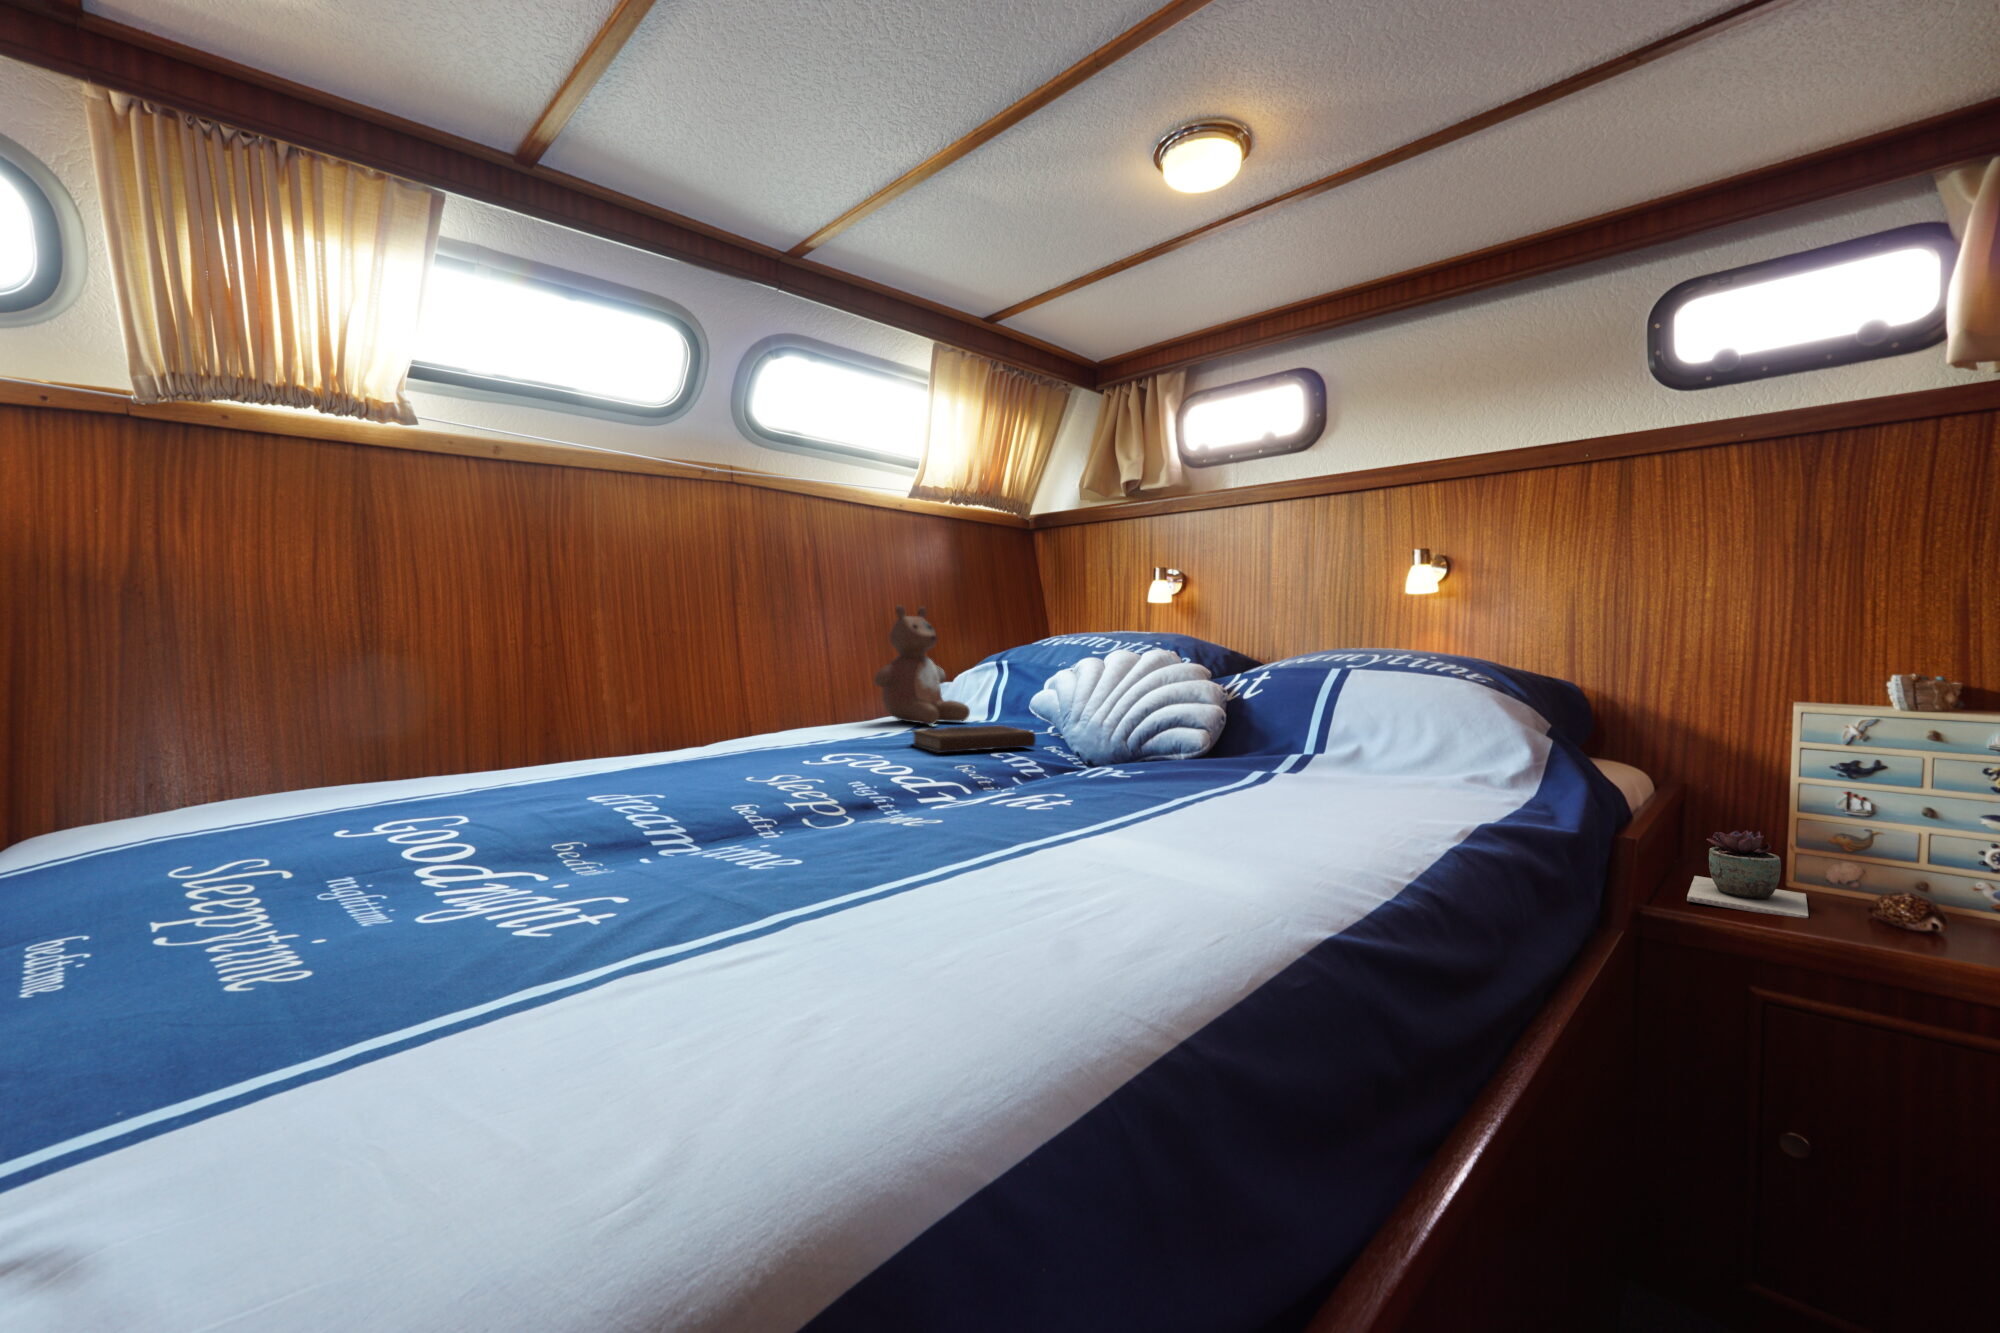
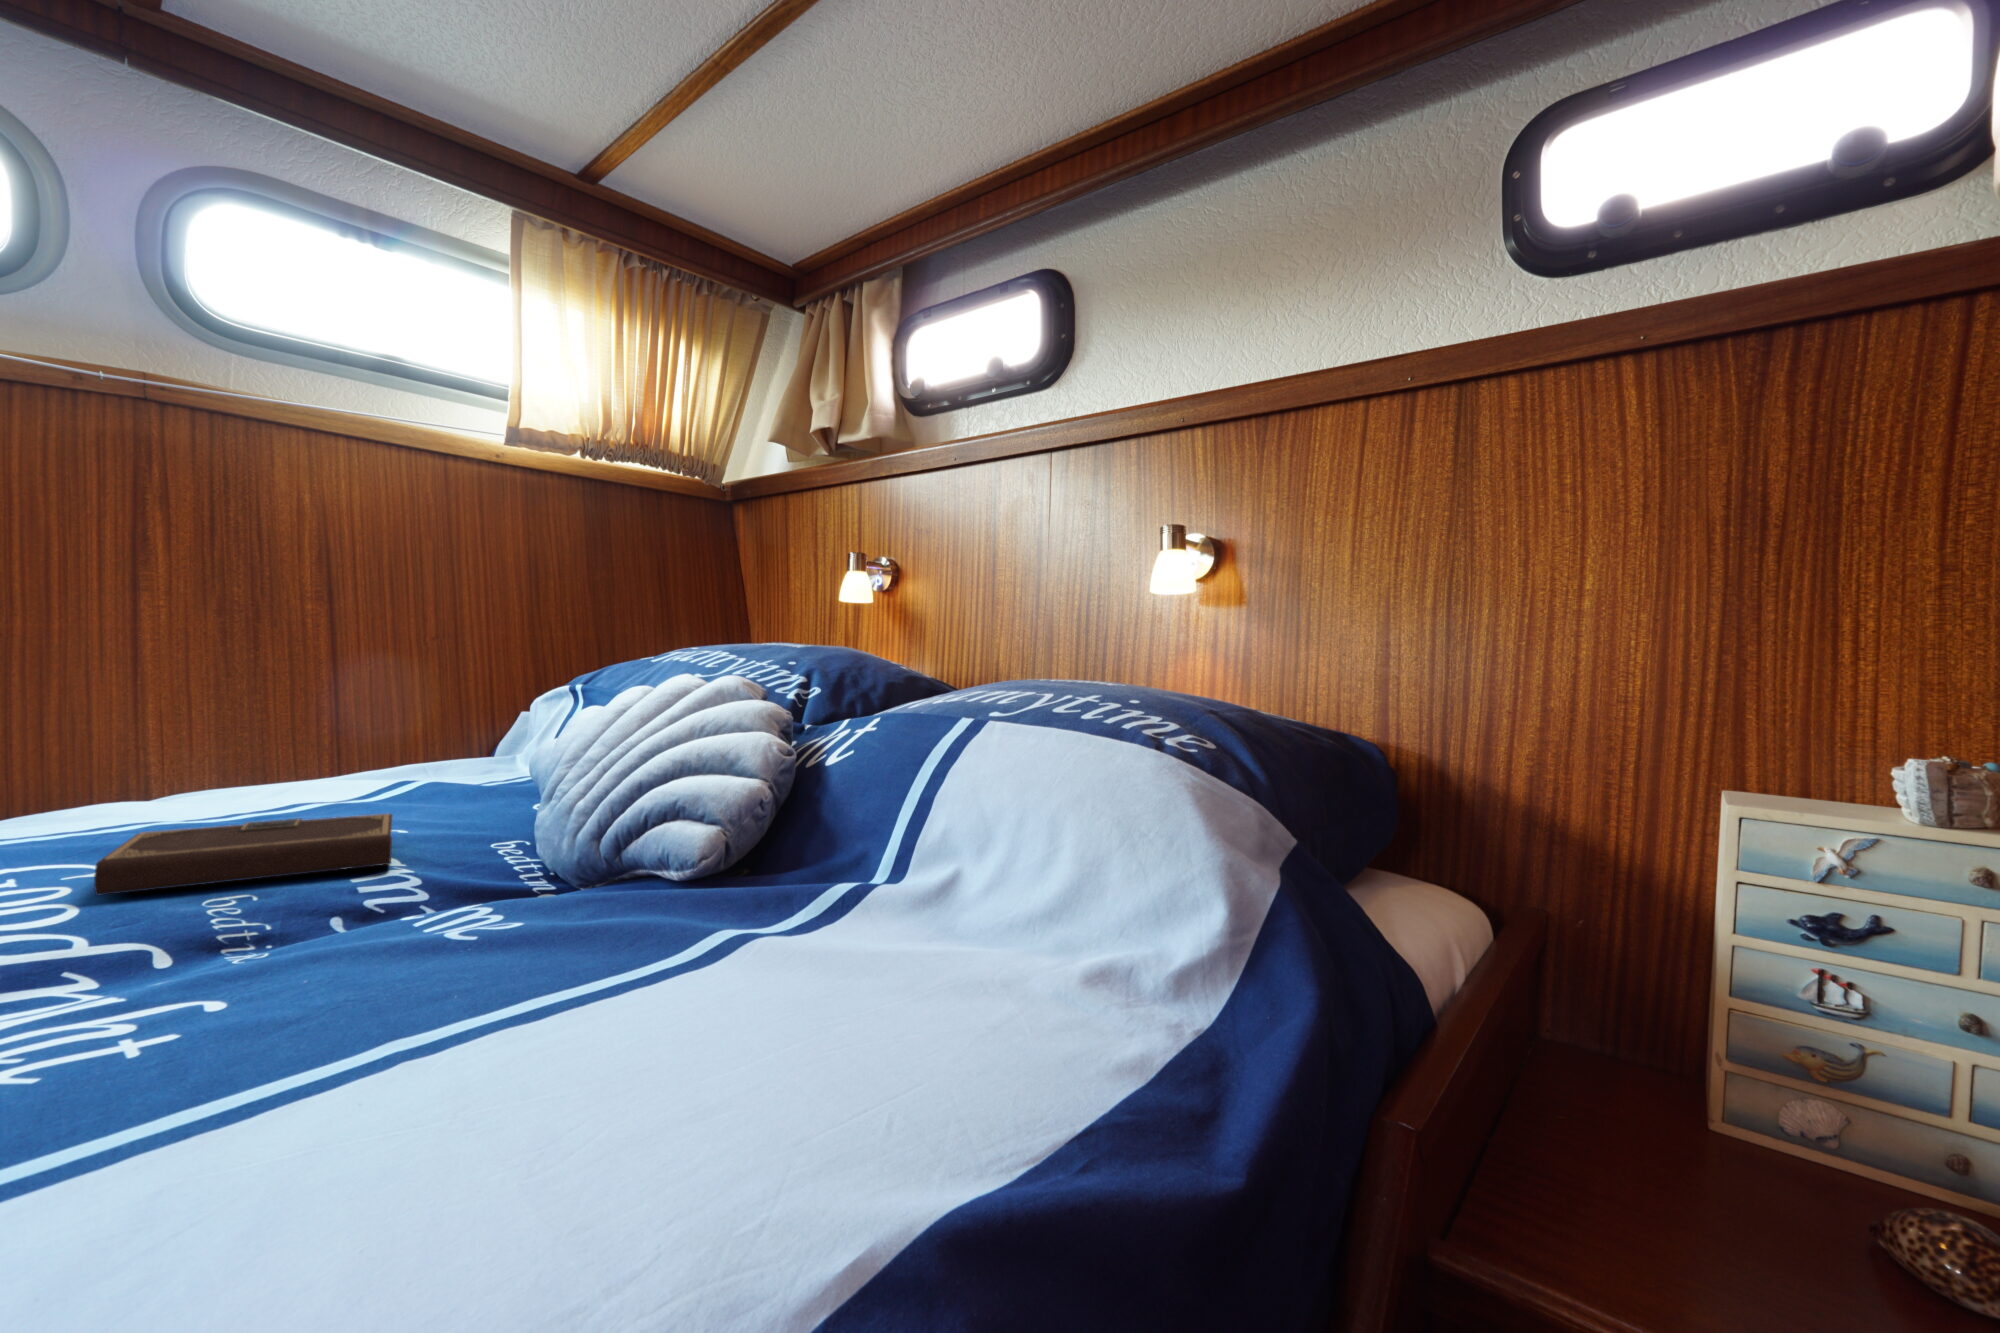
stuffed bear: present [874,605,970,725] -> none [252,591,454,799]
succulent plant: present [1687,830,1808,918] -> none [1548,1036,1775,1266]

